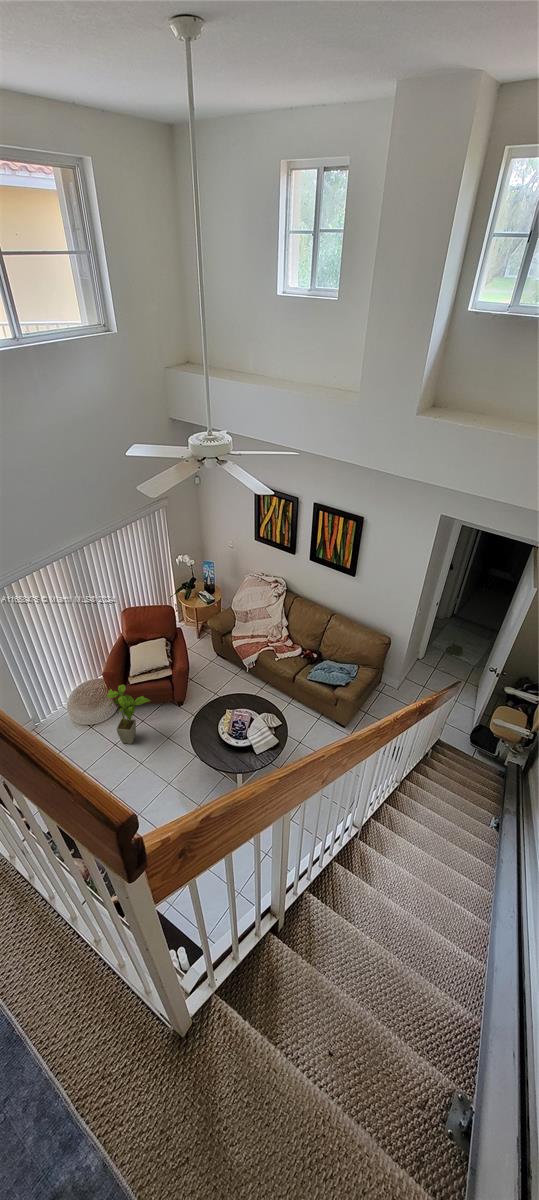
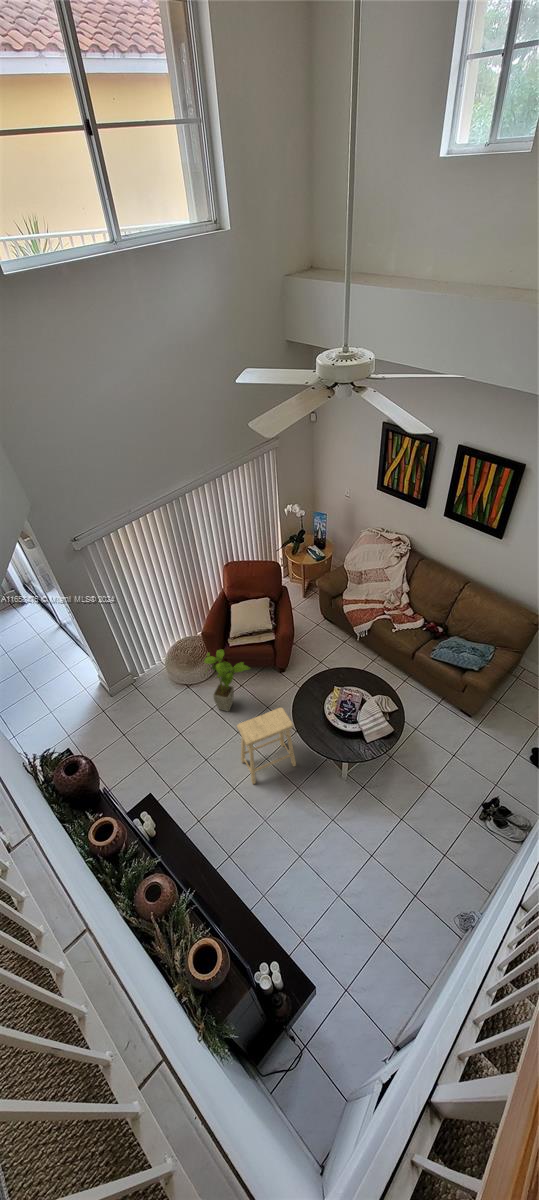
footstool: none [140,731,196,805] -> present [237,708,296,784]

